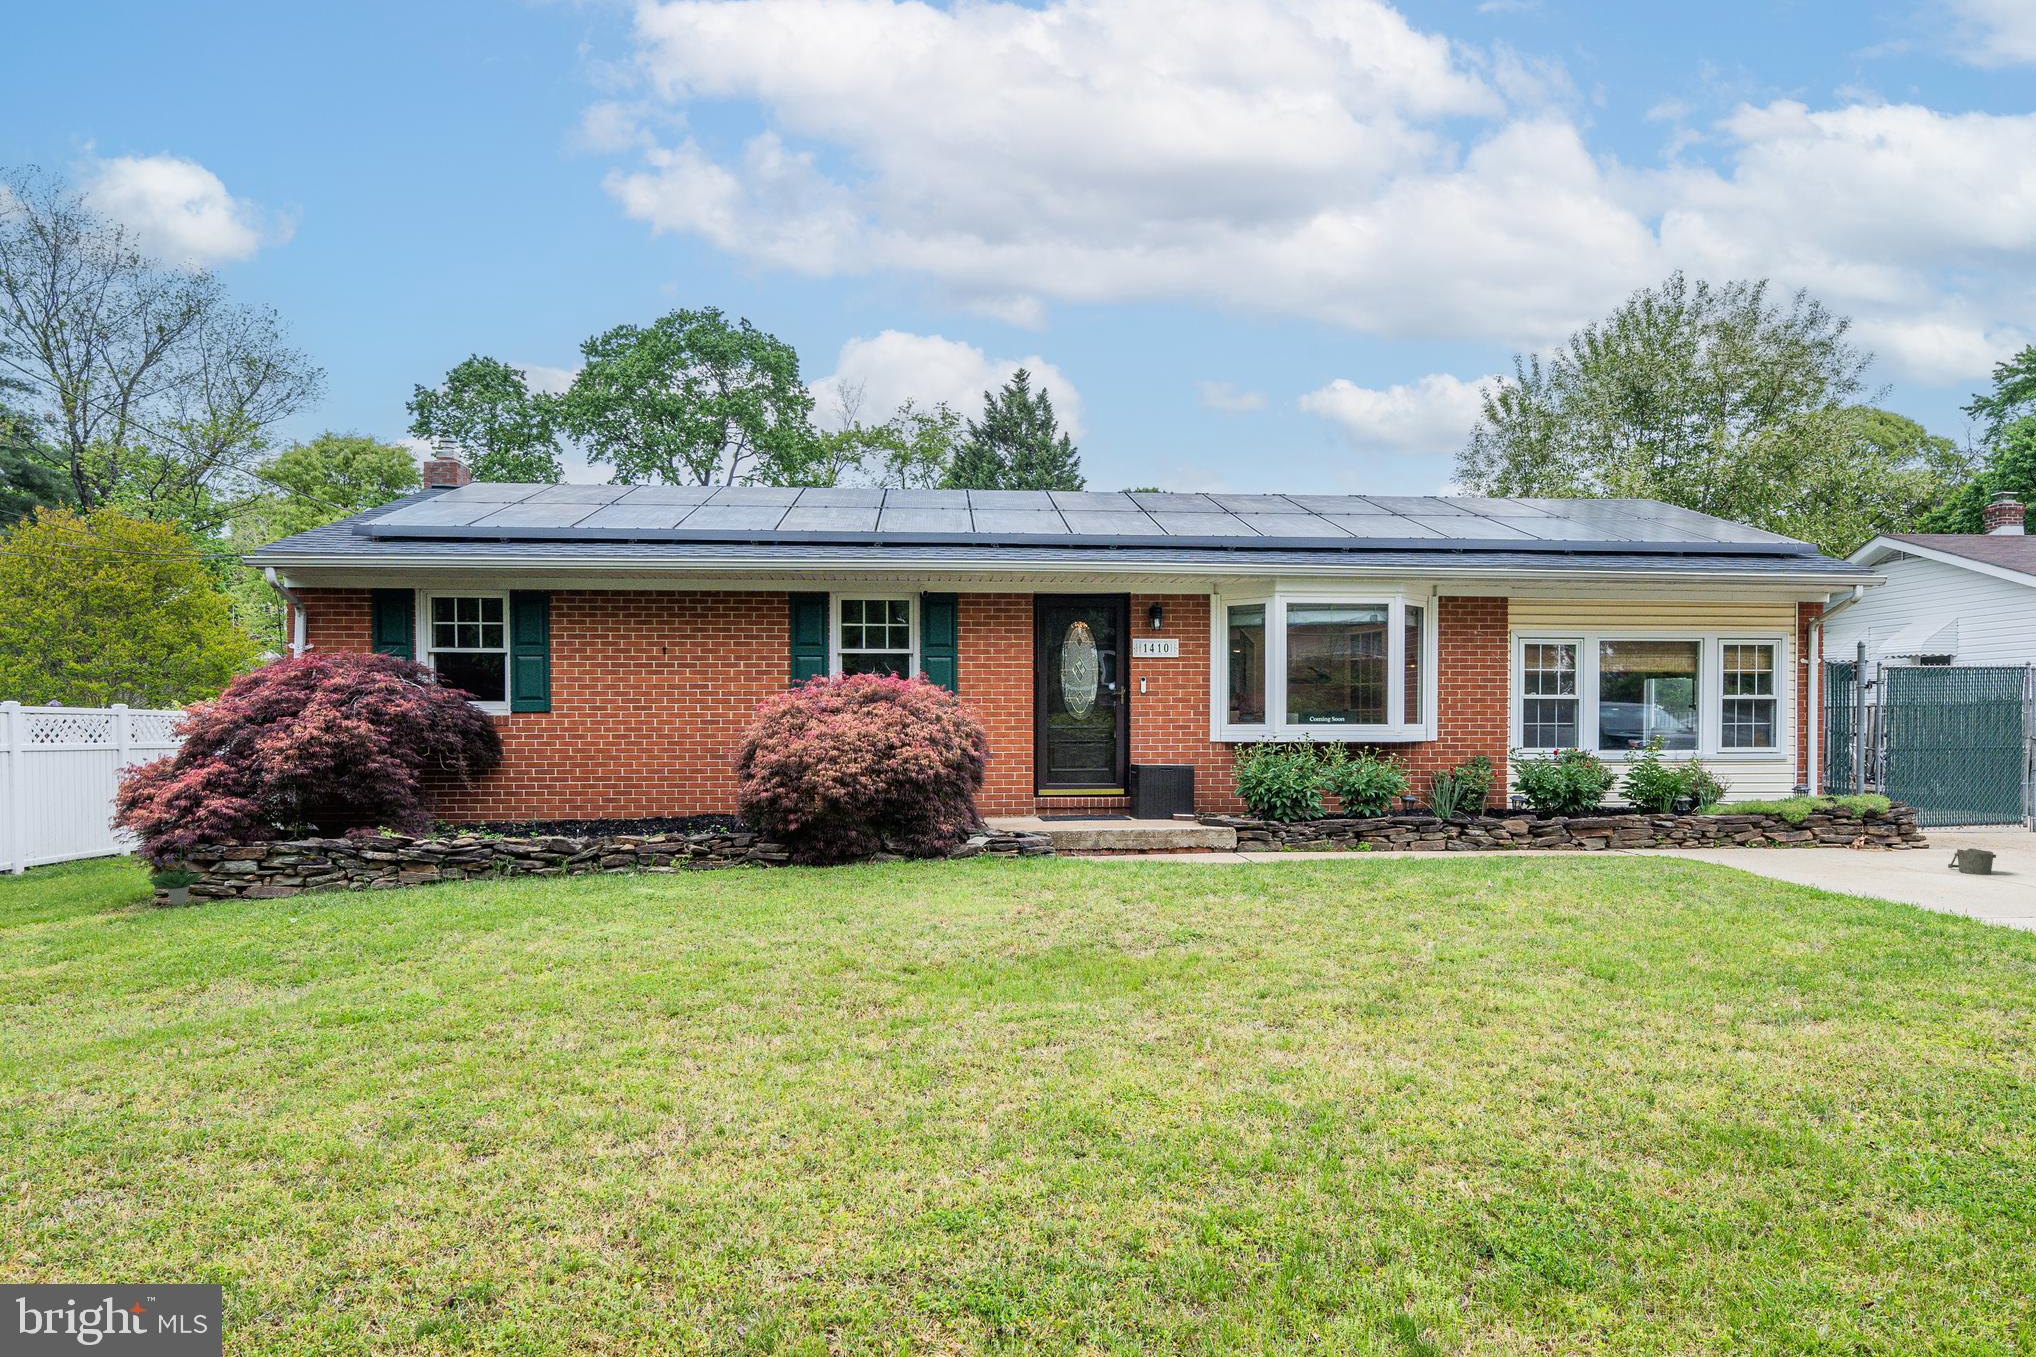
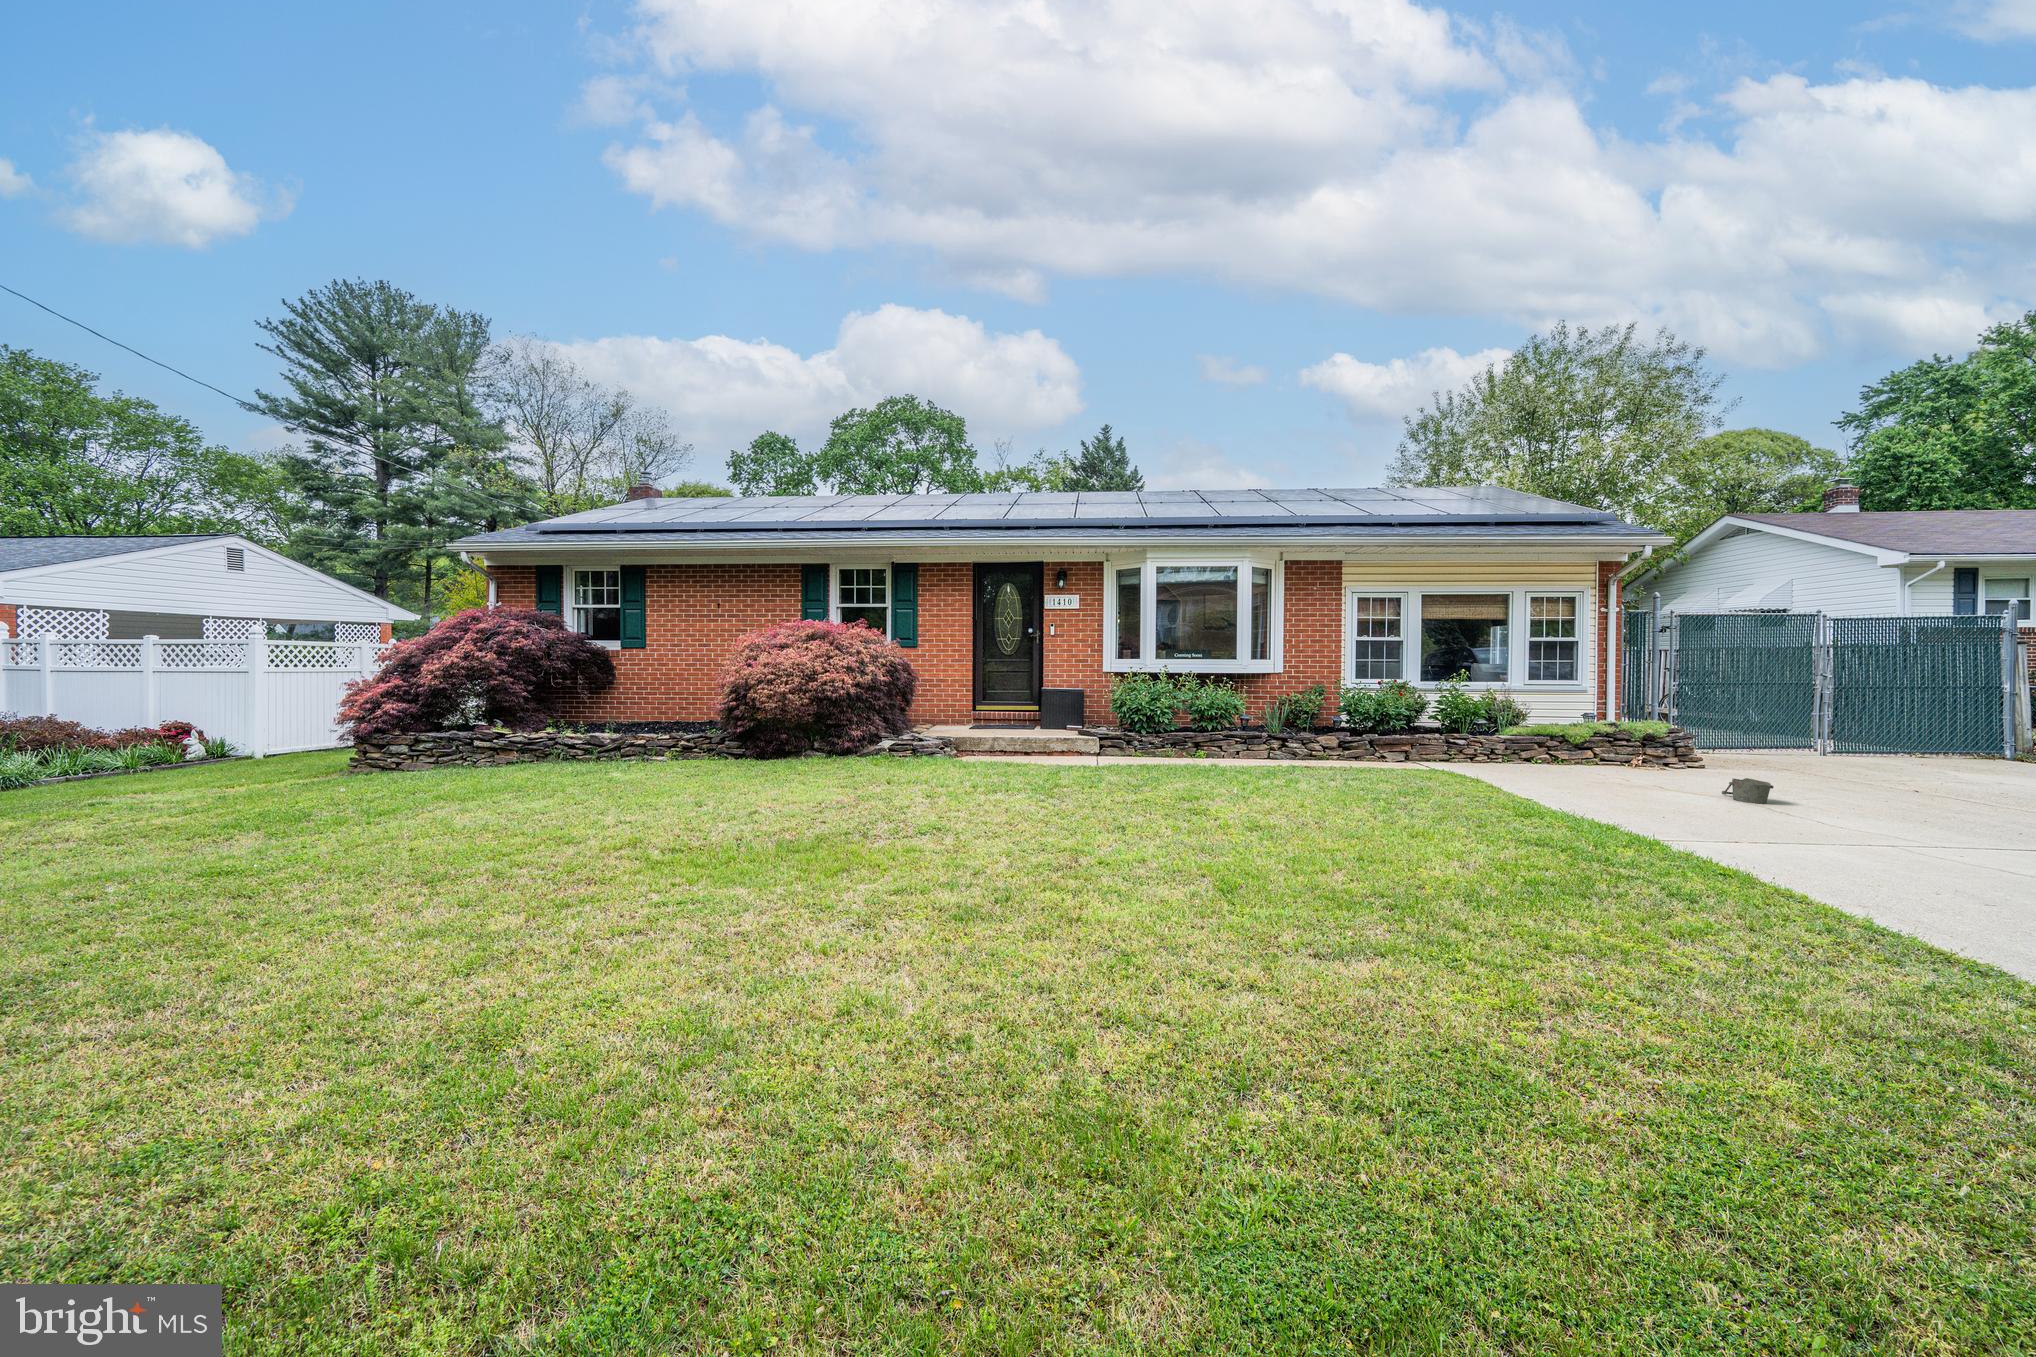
potted plant: present [148,834,209,905] -> none [322,727,372,774]

